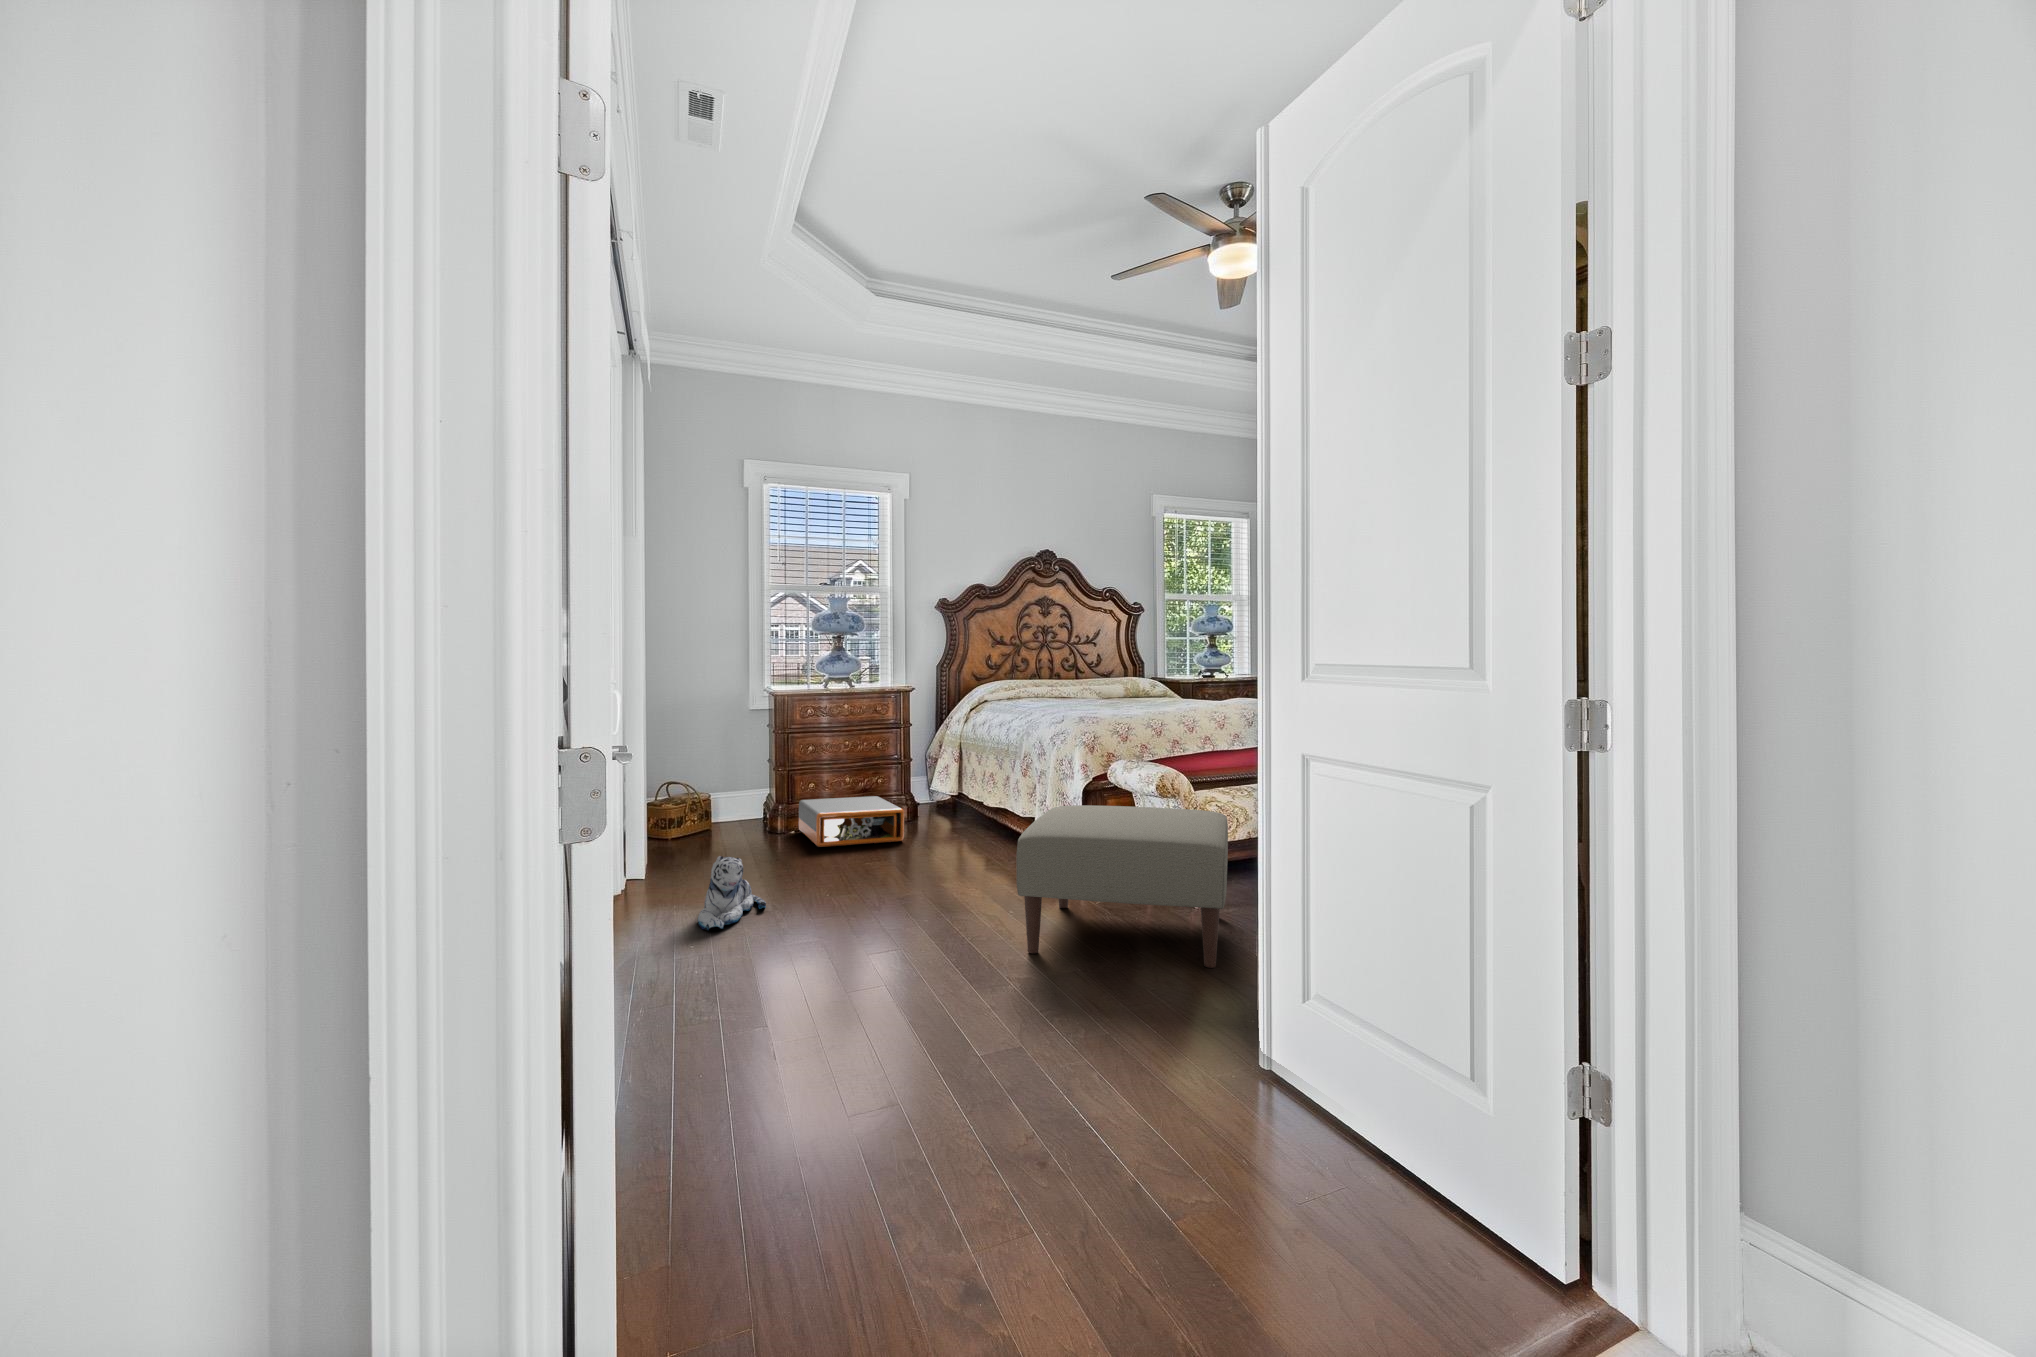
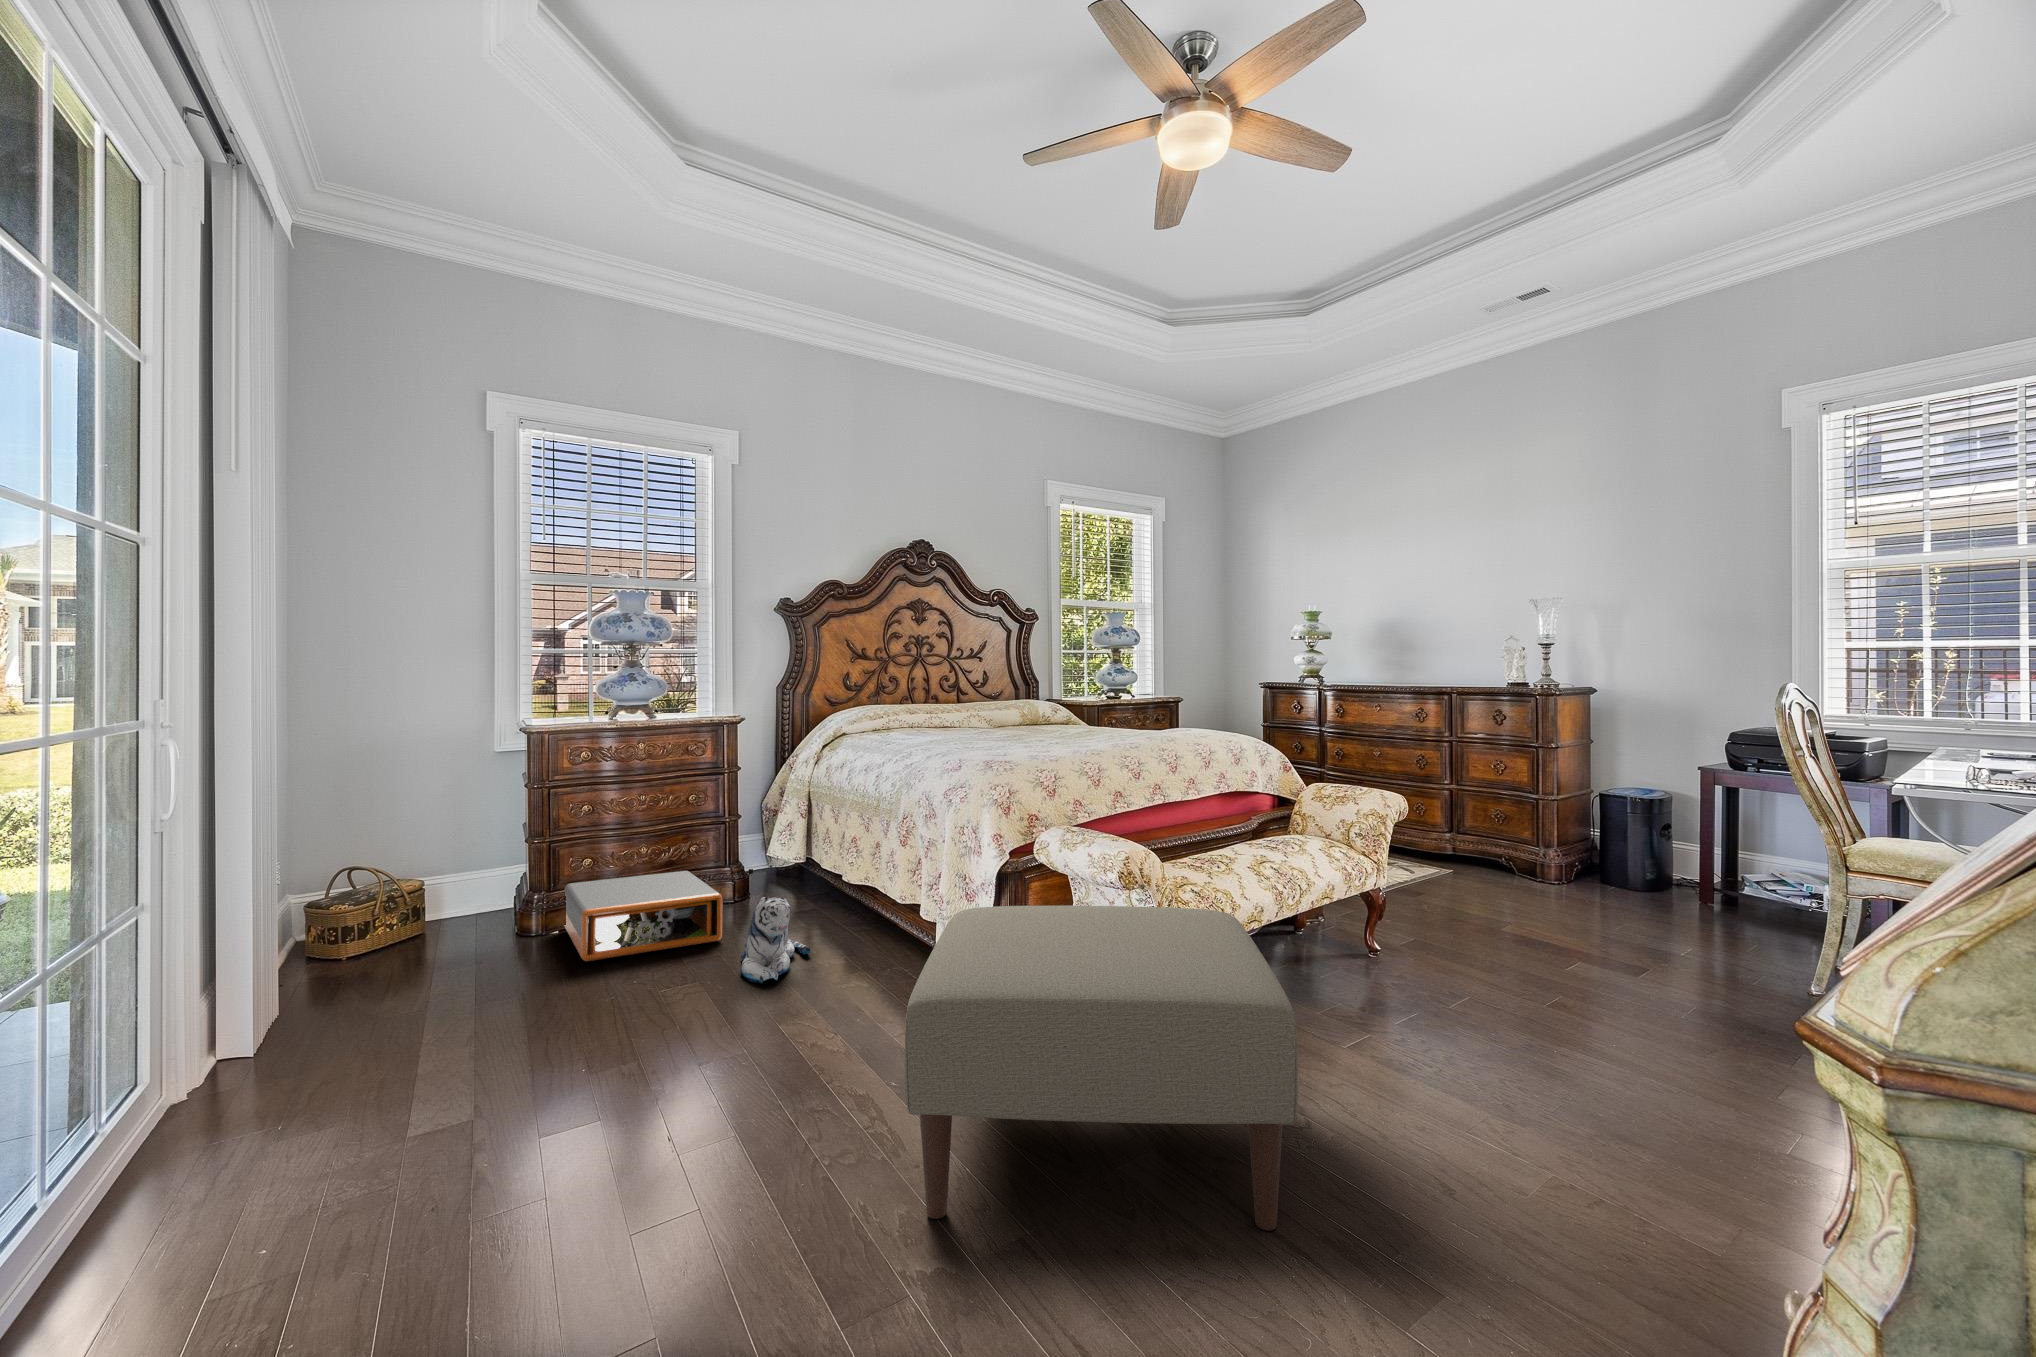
plush toy: present [698,856,766,930] -> present [741,897,811,983]

